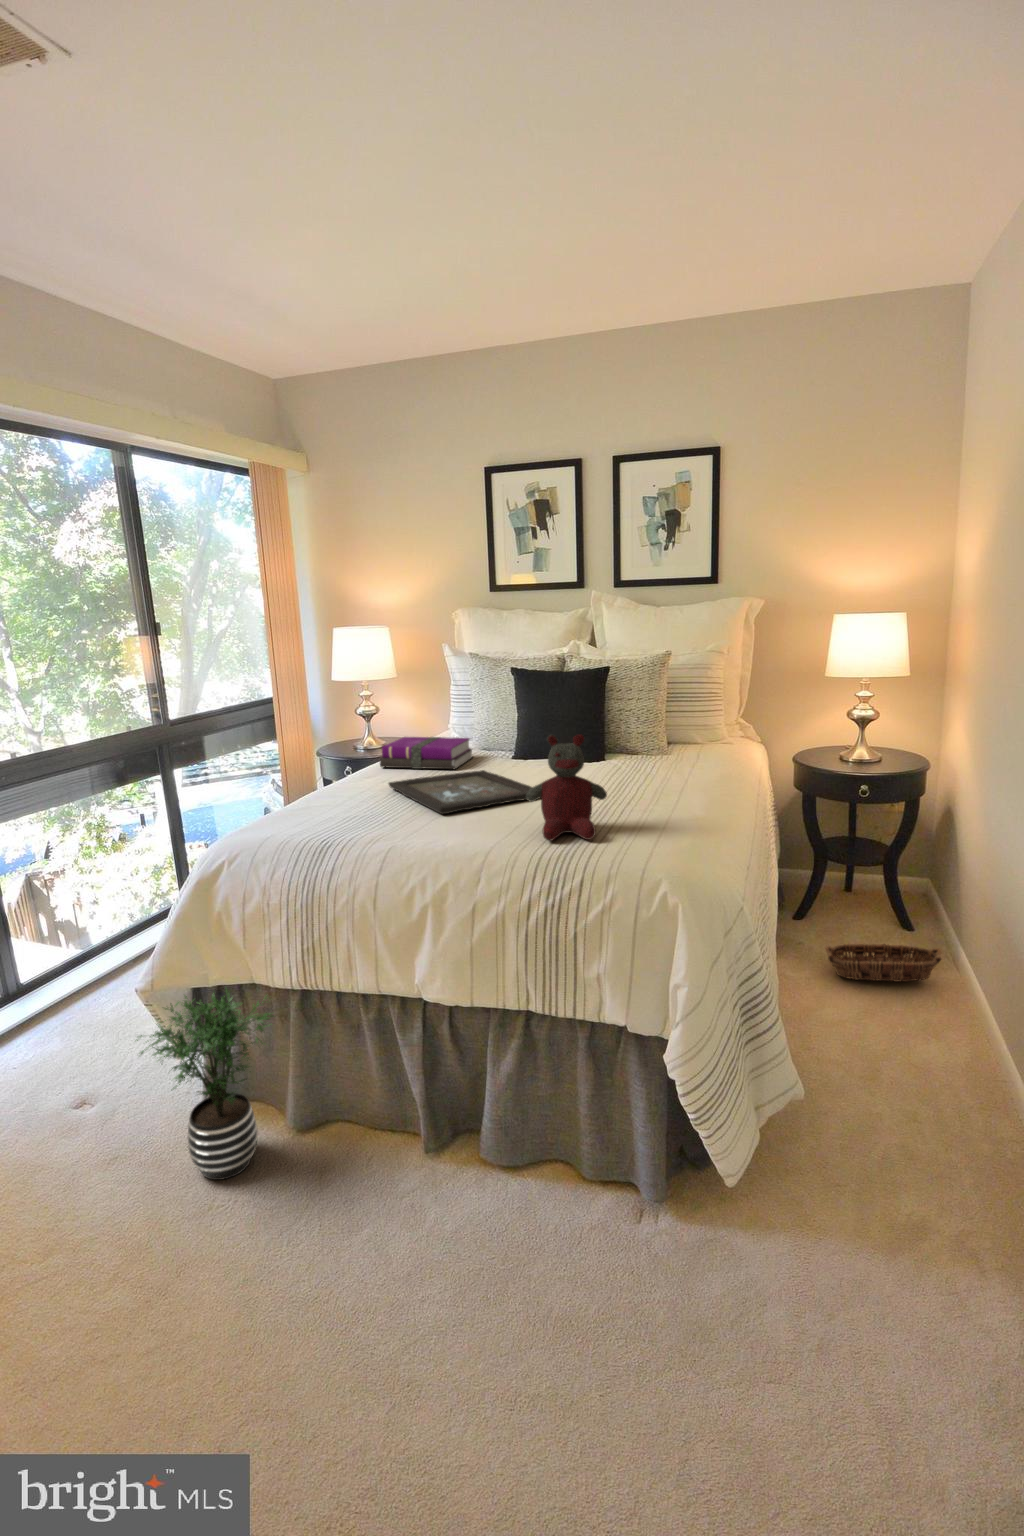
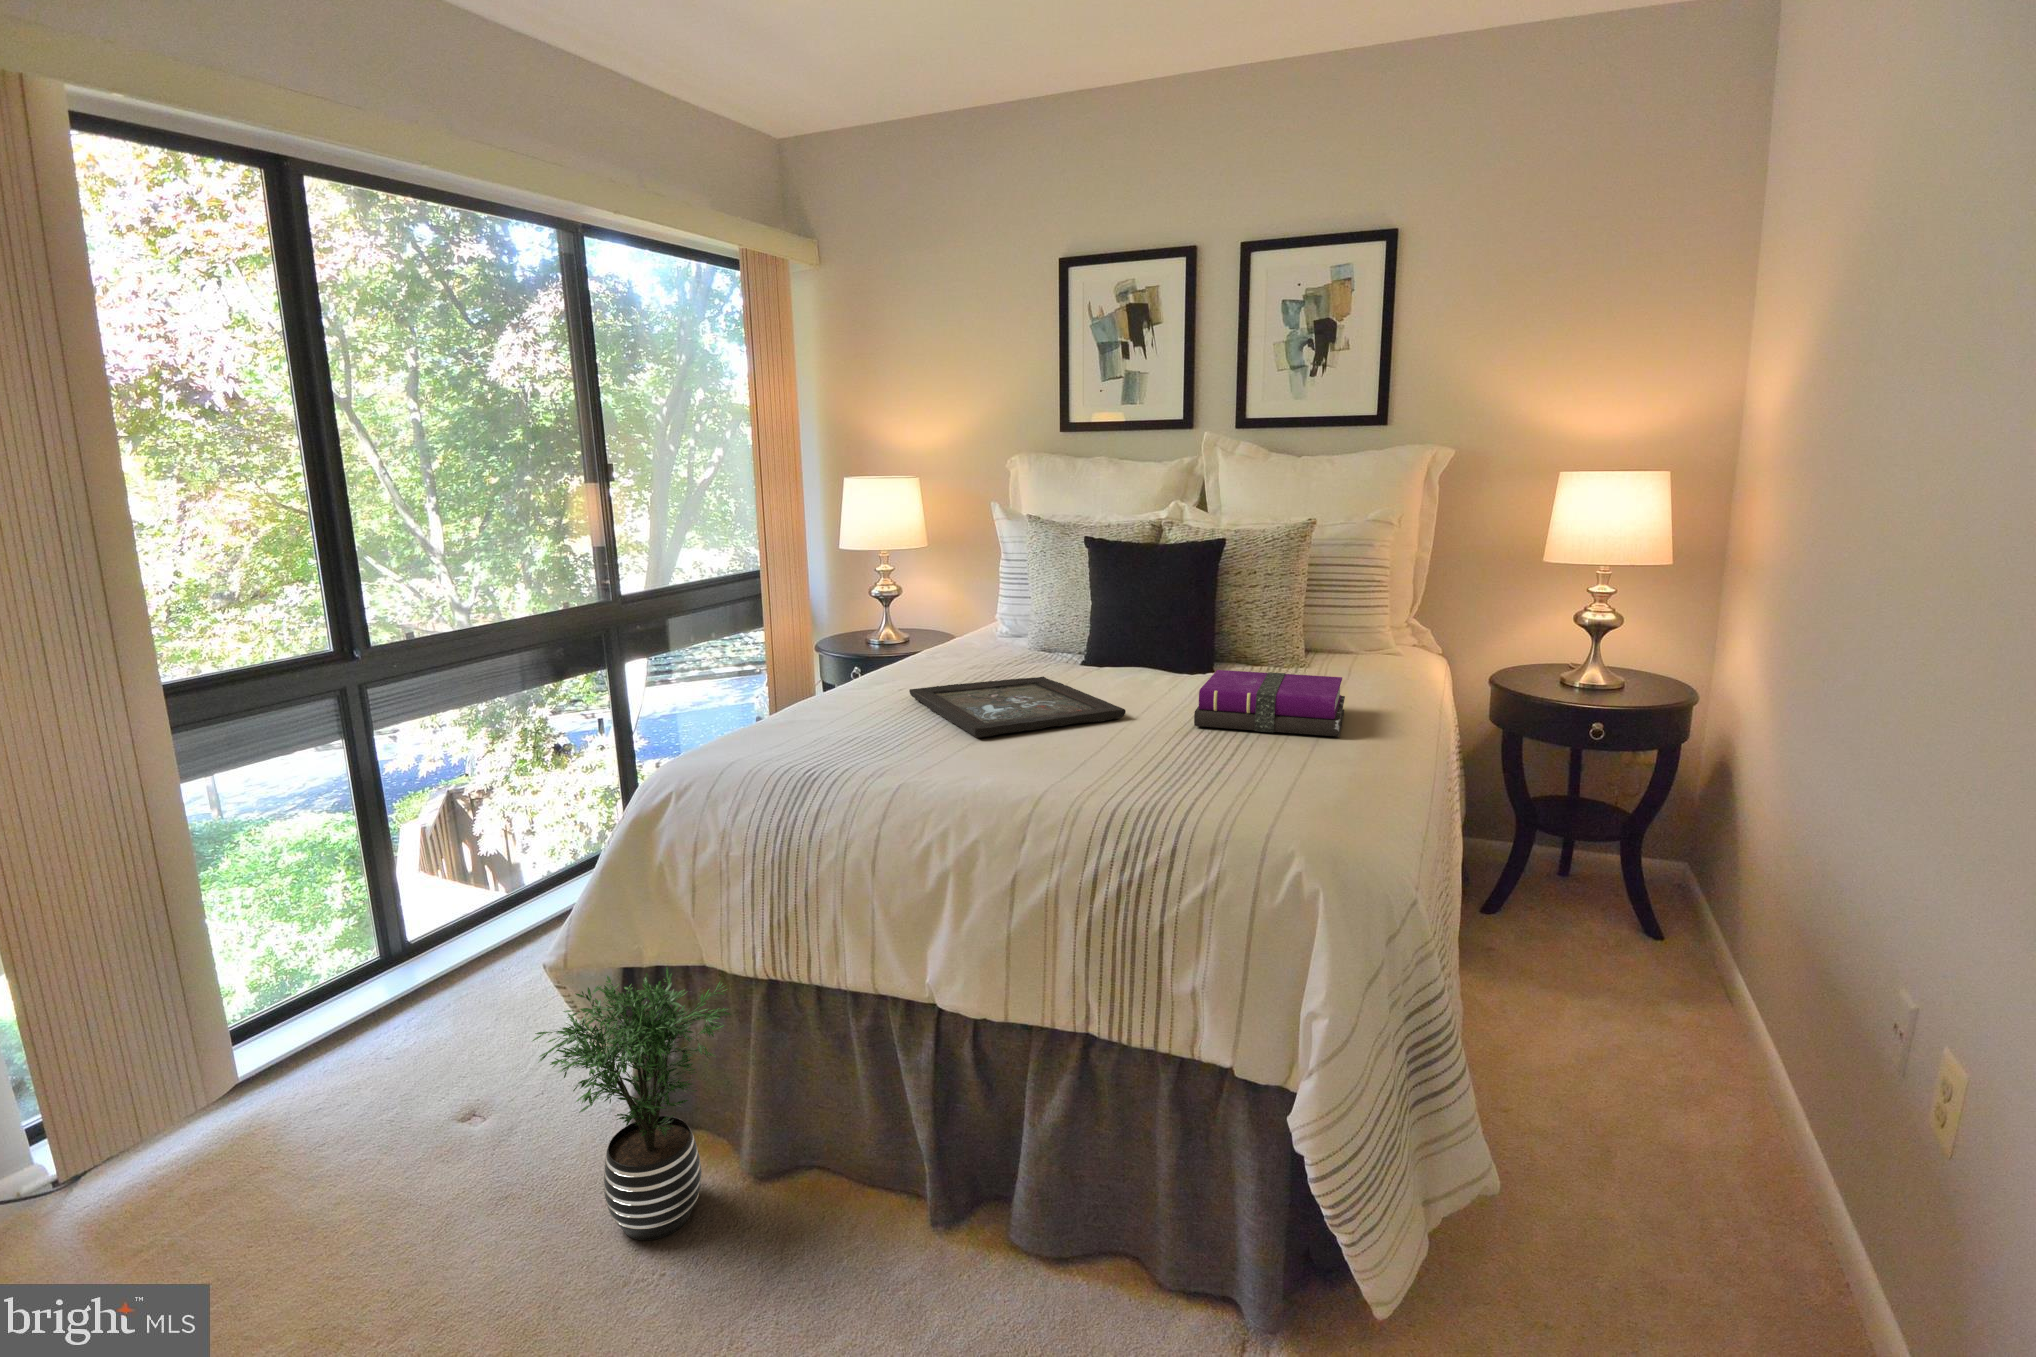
stuffed bear: present [526,734,607,841] -> none [1096,629,1215,785]
notebook: present [380,737,473,769] -> present [1194,670,1345,737]
basket: present [825,944,942,982] -> none [1508,942,1723,1016]

